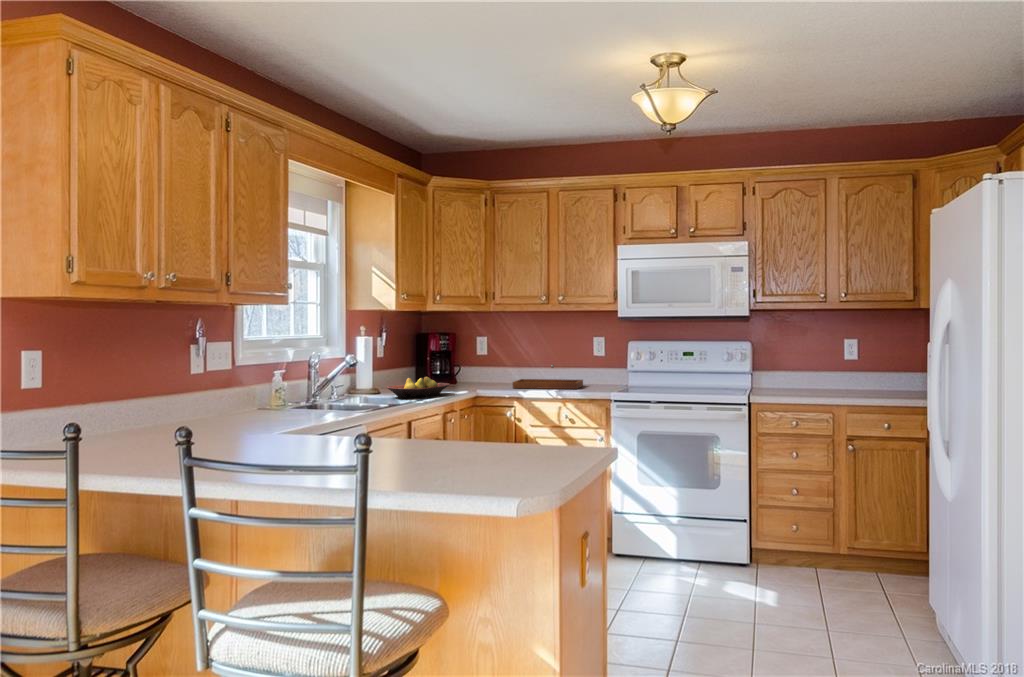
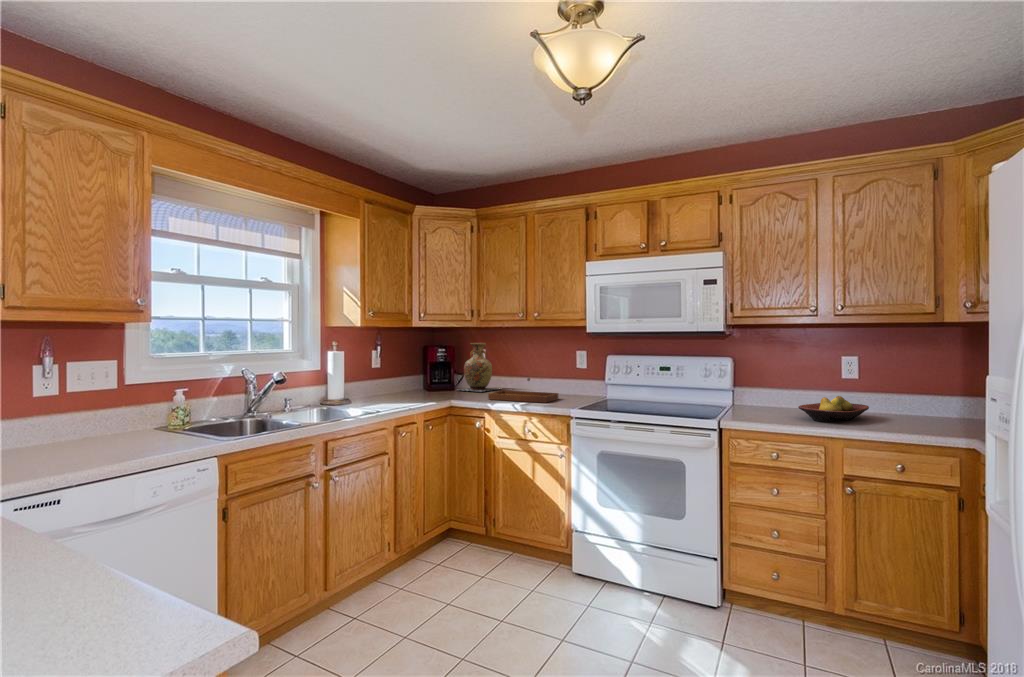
vase: none [458,328,507,382] -> present [458,343,496,392]
fruit bowl: present [387,377,450,398] -> present [798,396,869,422]

